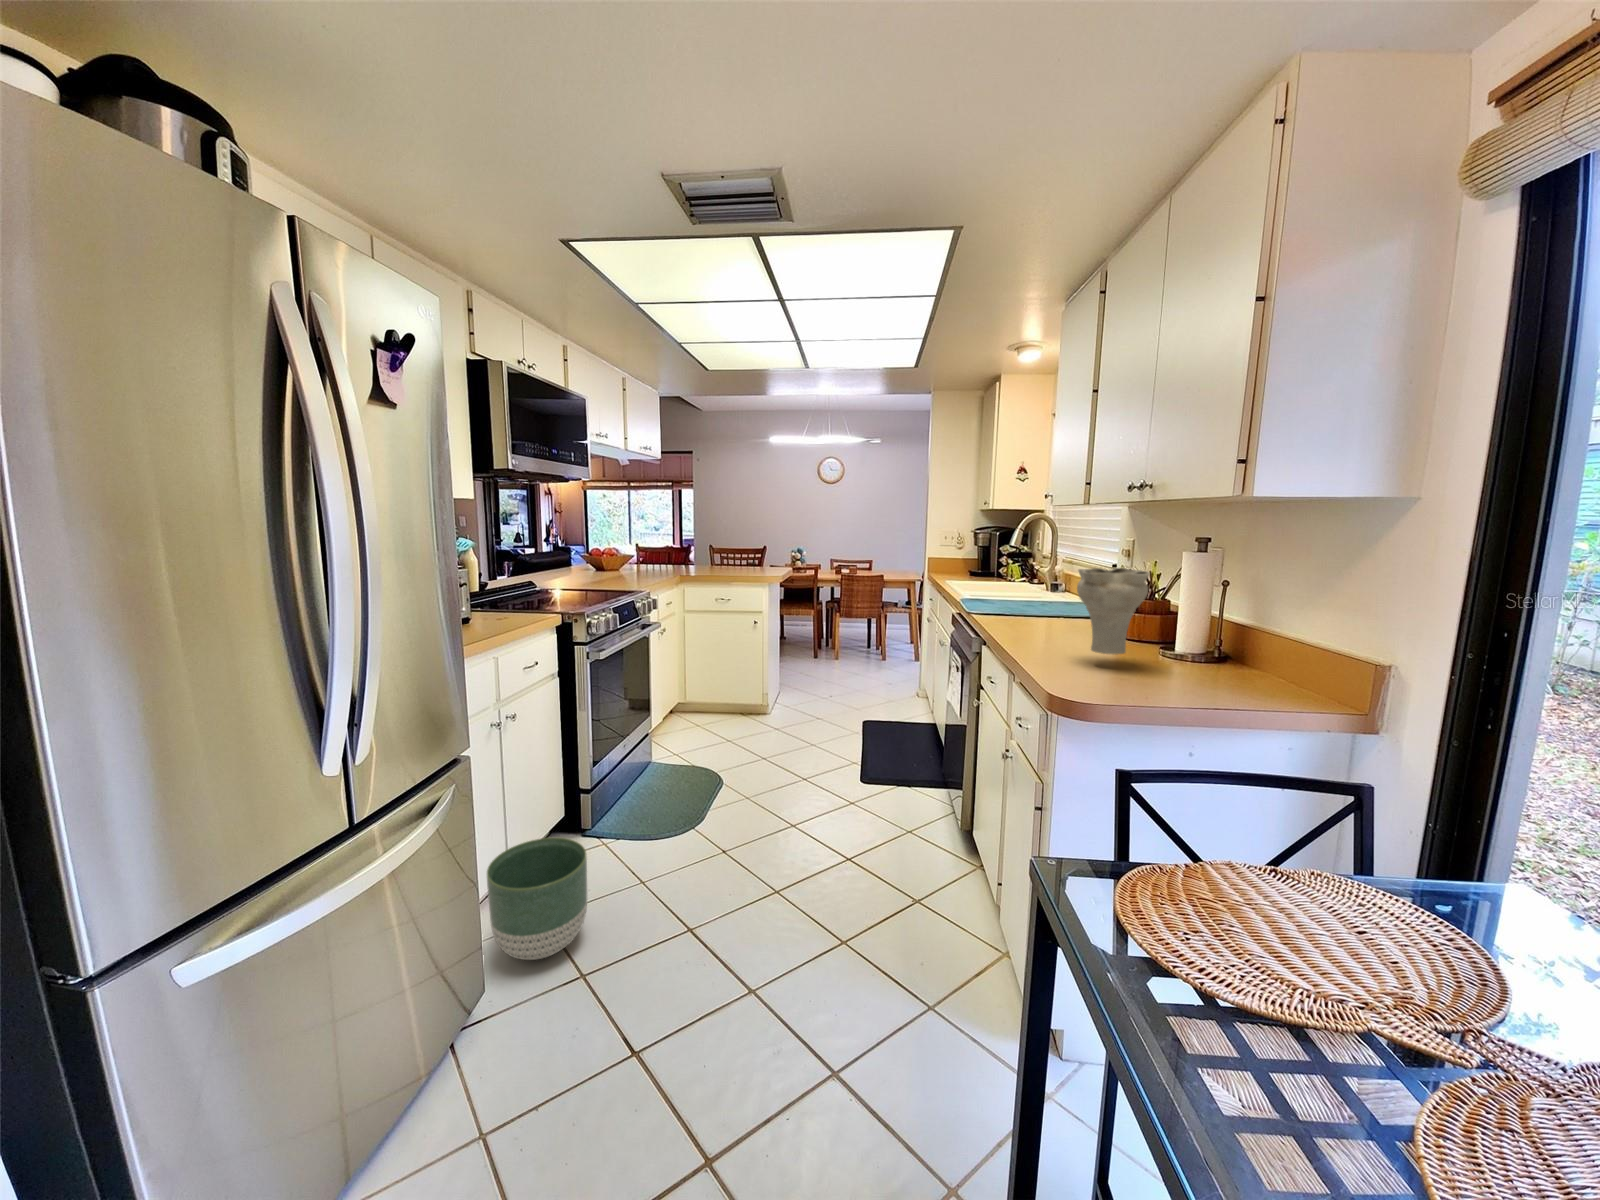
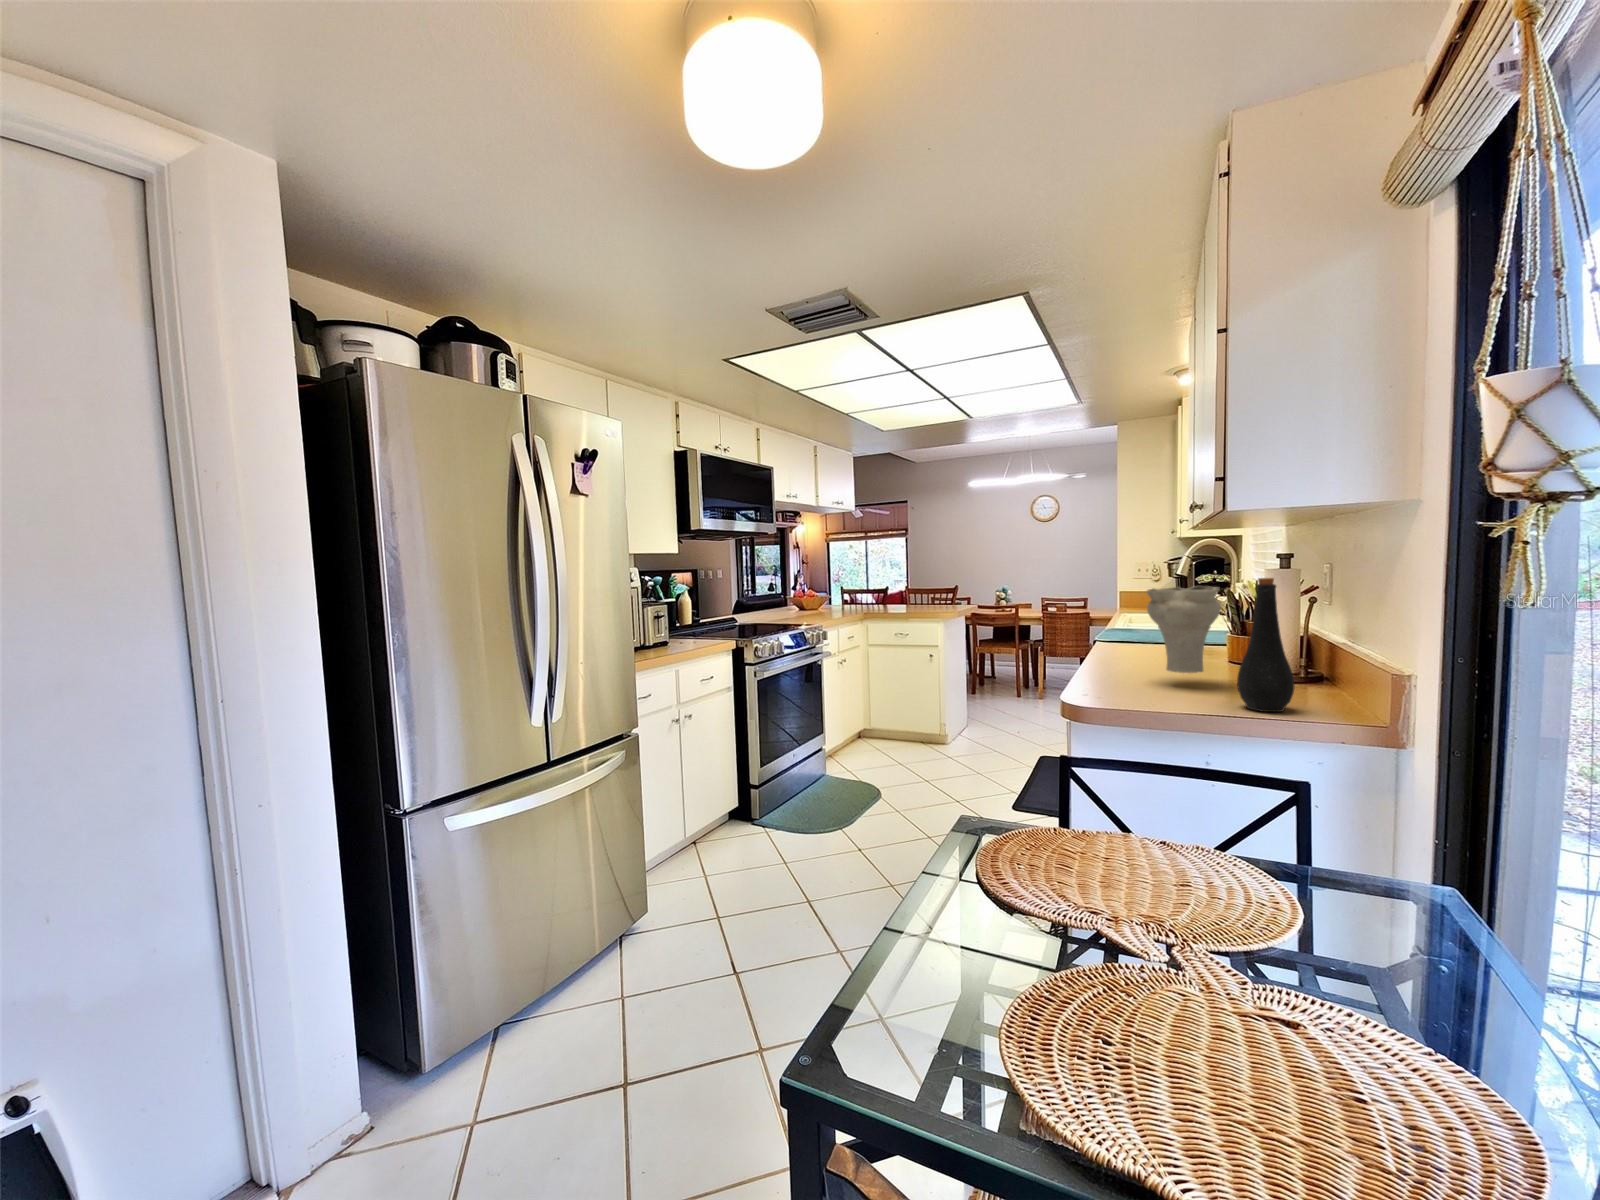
bottle: none [1185,566,1238,696] -> present [1237,578,1295,712]
planter: present [487,838,587,960] -> none [657,811,729,901]

